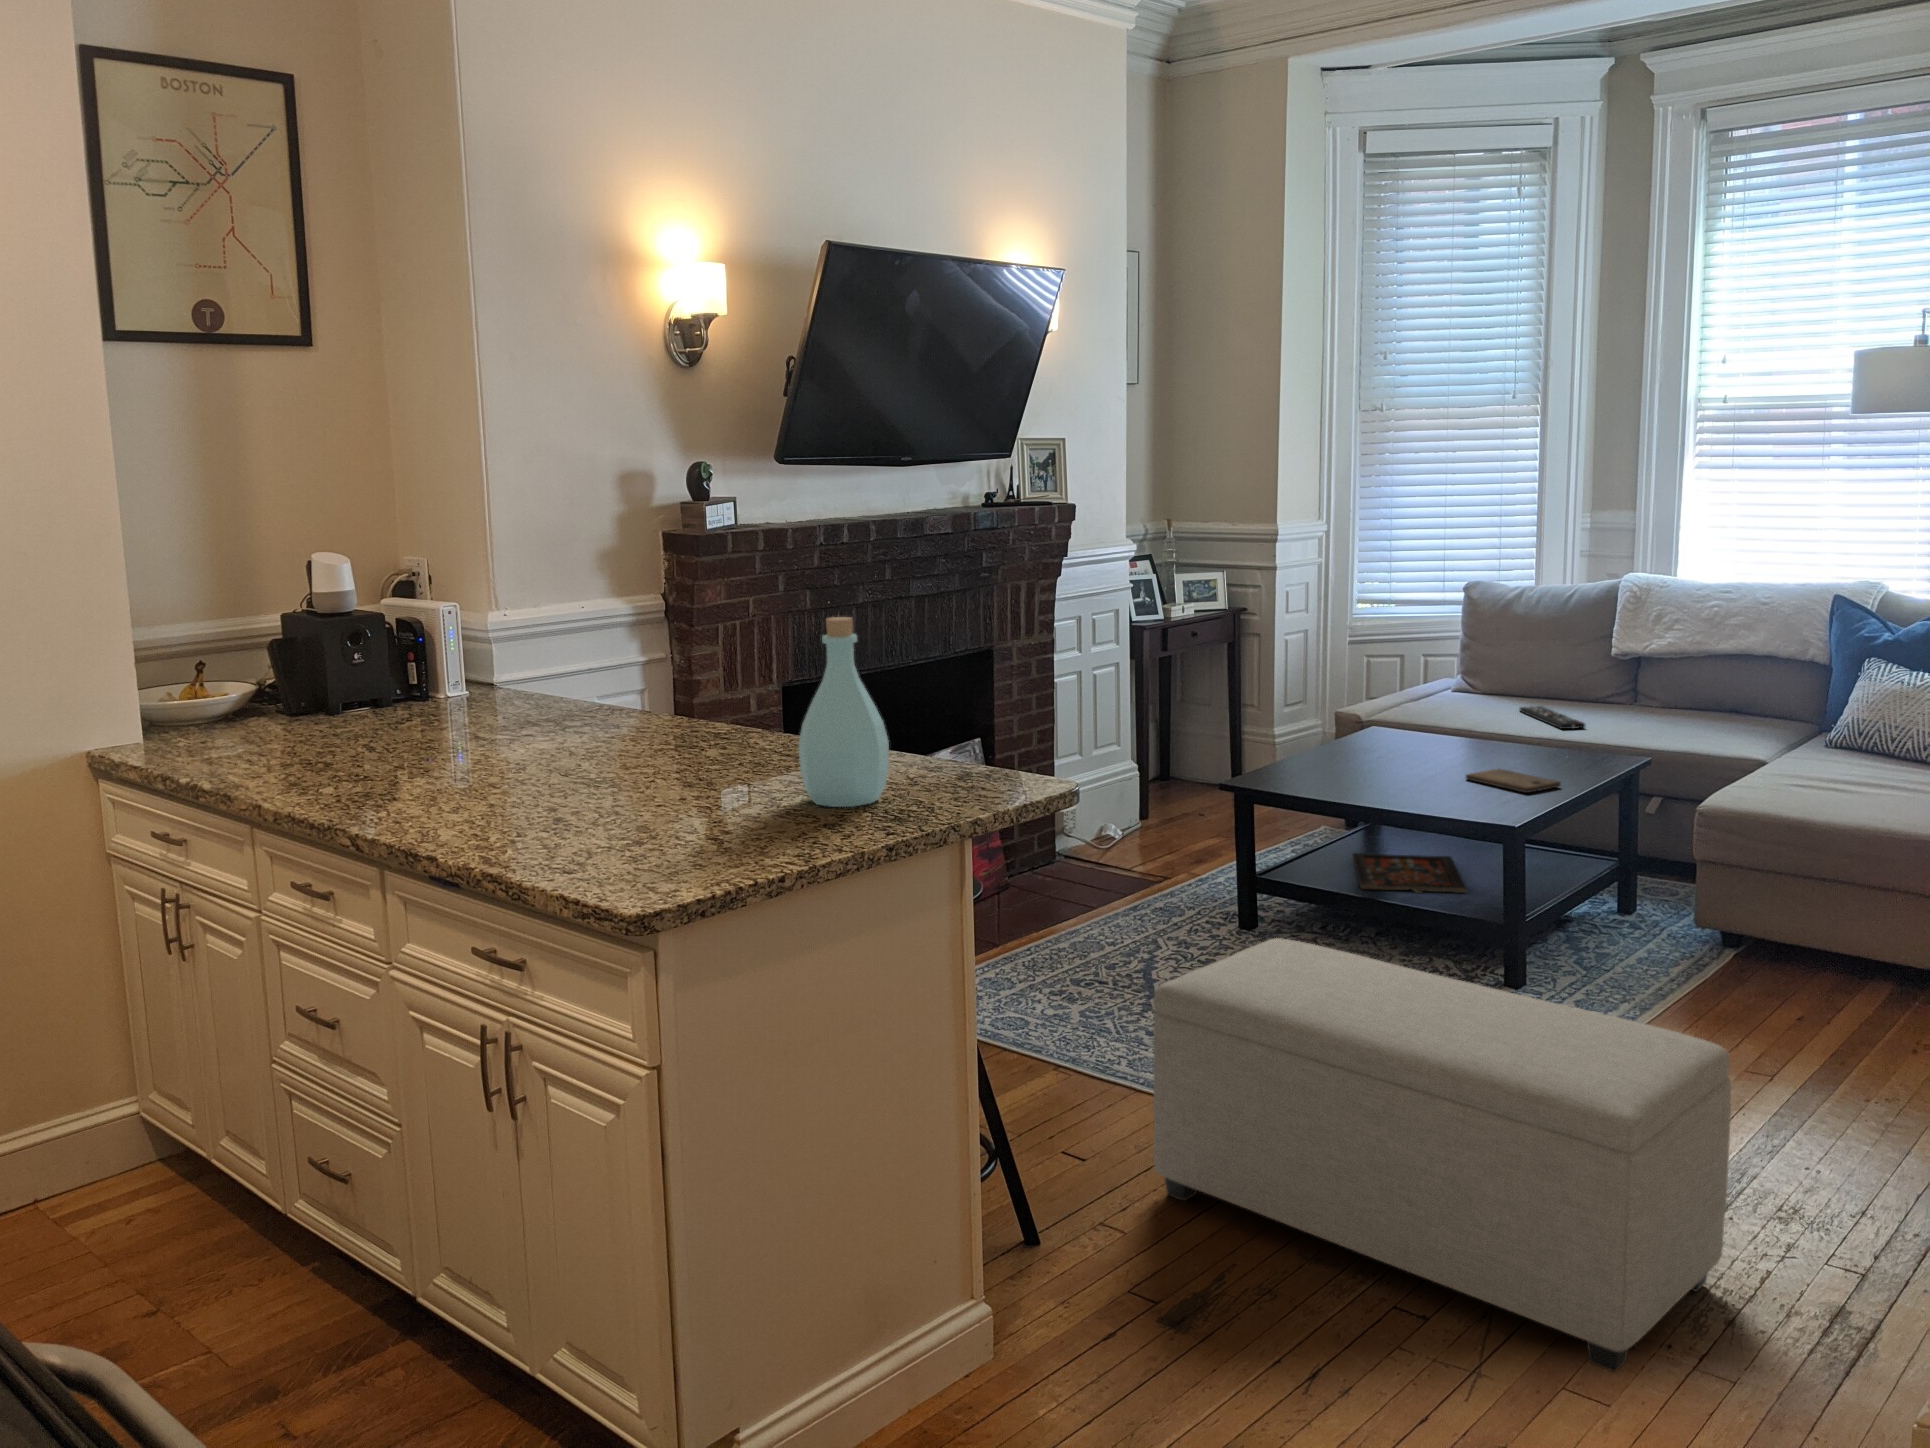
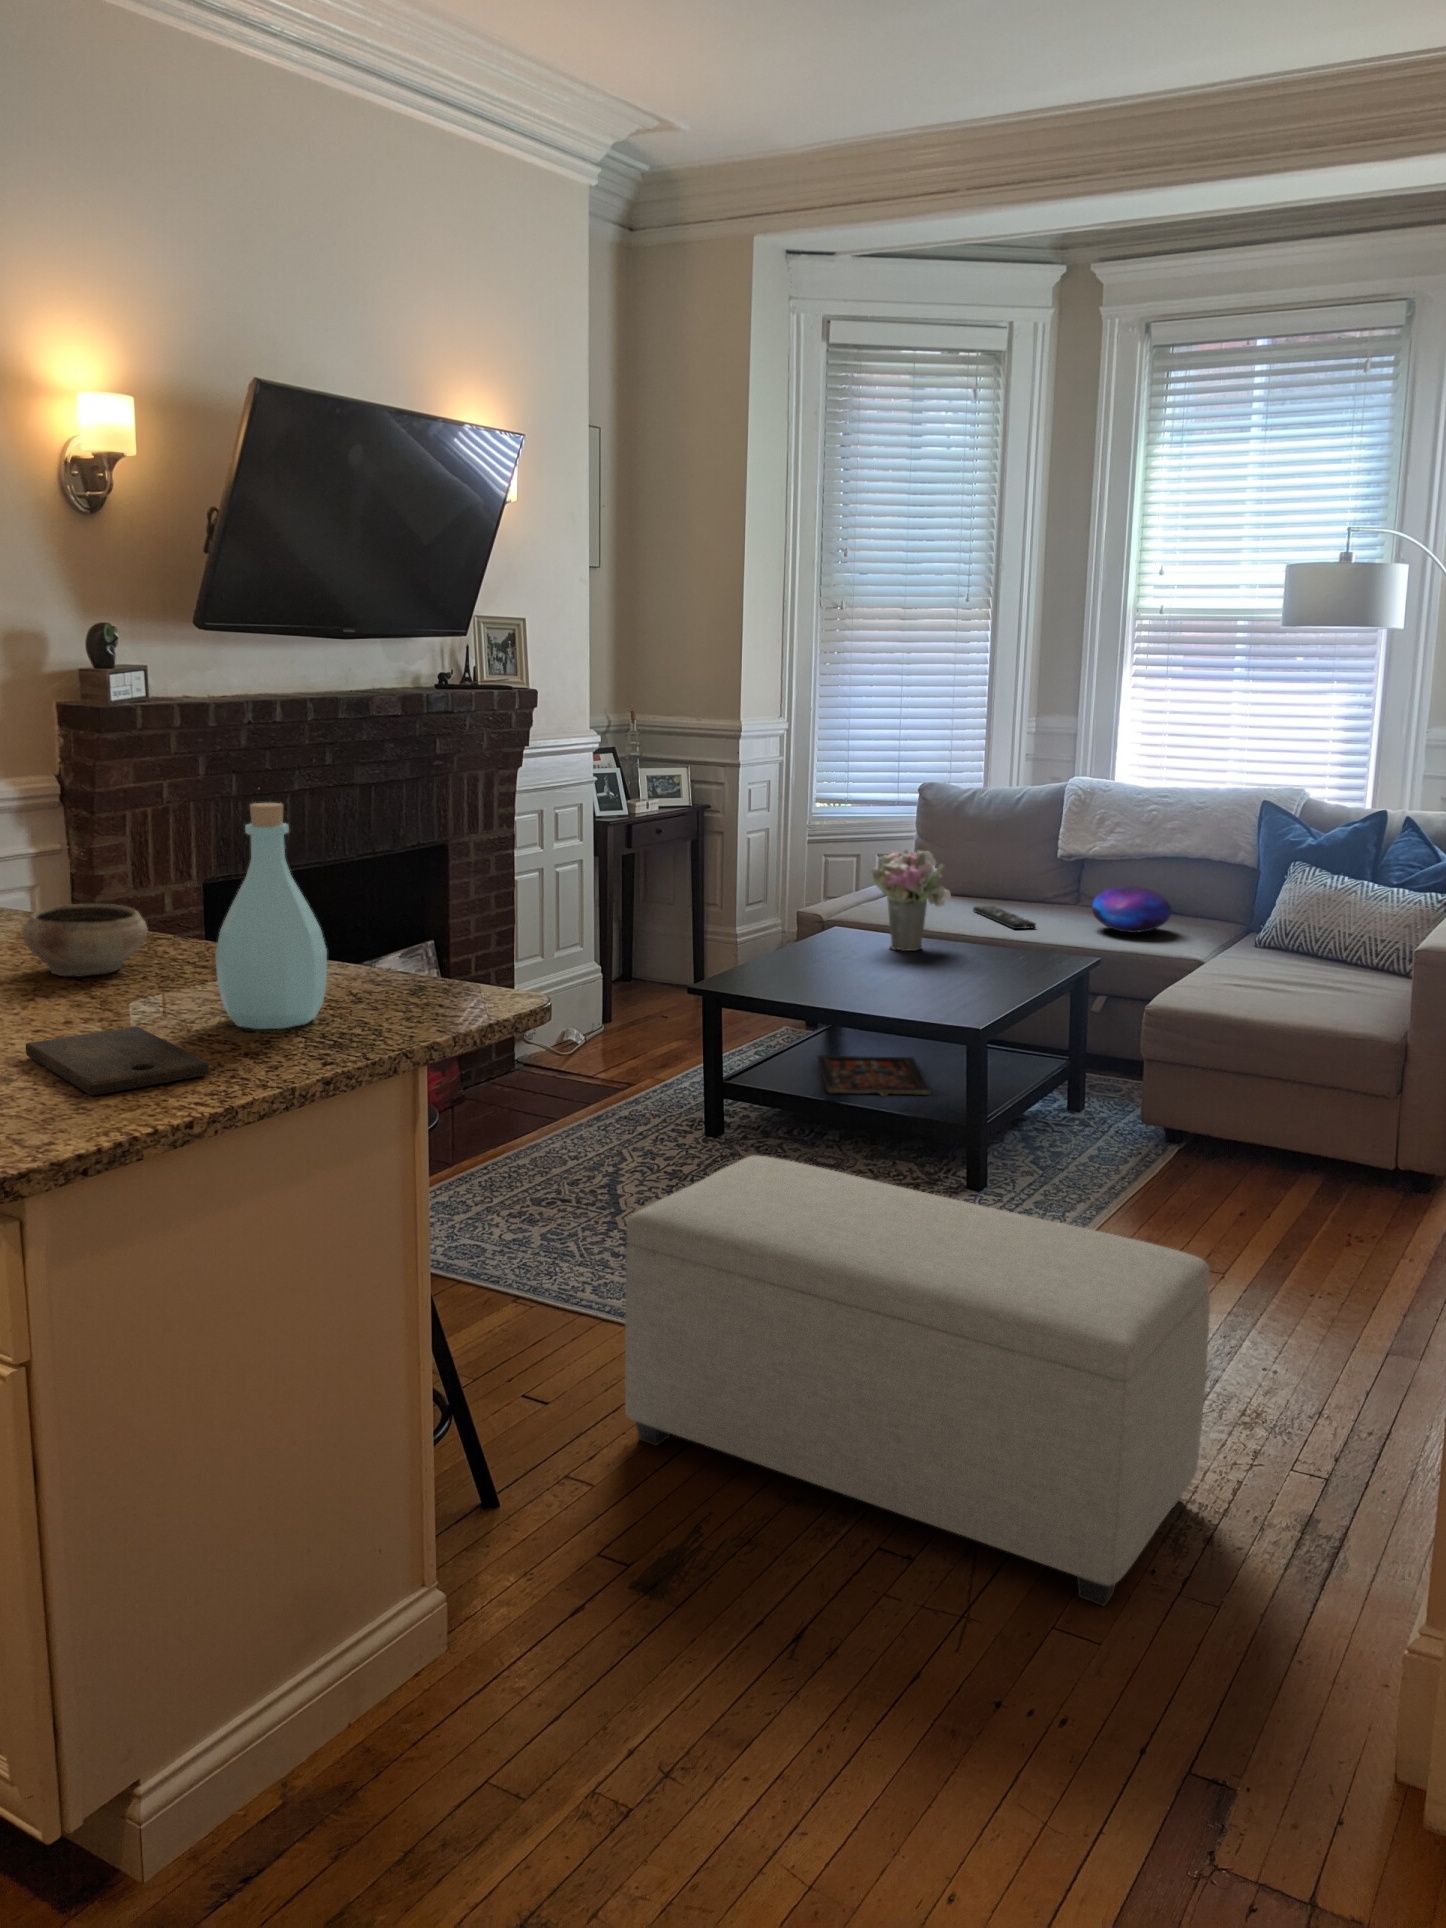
flower bouquet: none [1407,650,1491,751] -> present [871,850,951,951]
decorative orb: none [1646,684,1736,732] -> present [1092,886,1171,933]
ceramic bowl: none [643,704,741,765] -> present [22,904,148,977]
cutting board: present [1466,769,1561,793] -> present [26,1027,209,1095]

